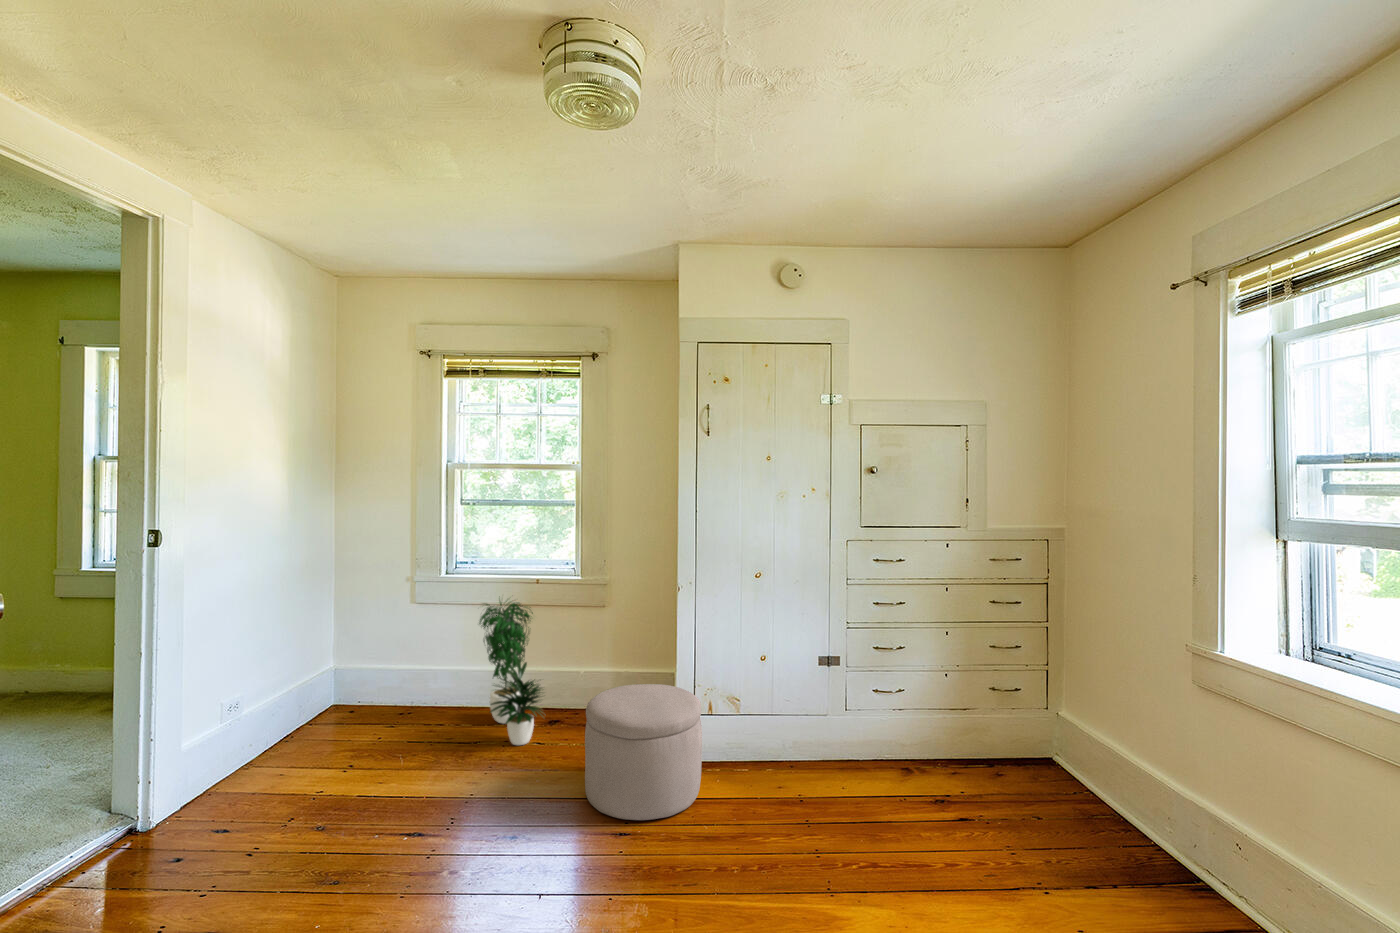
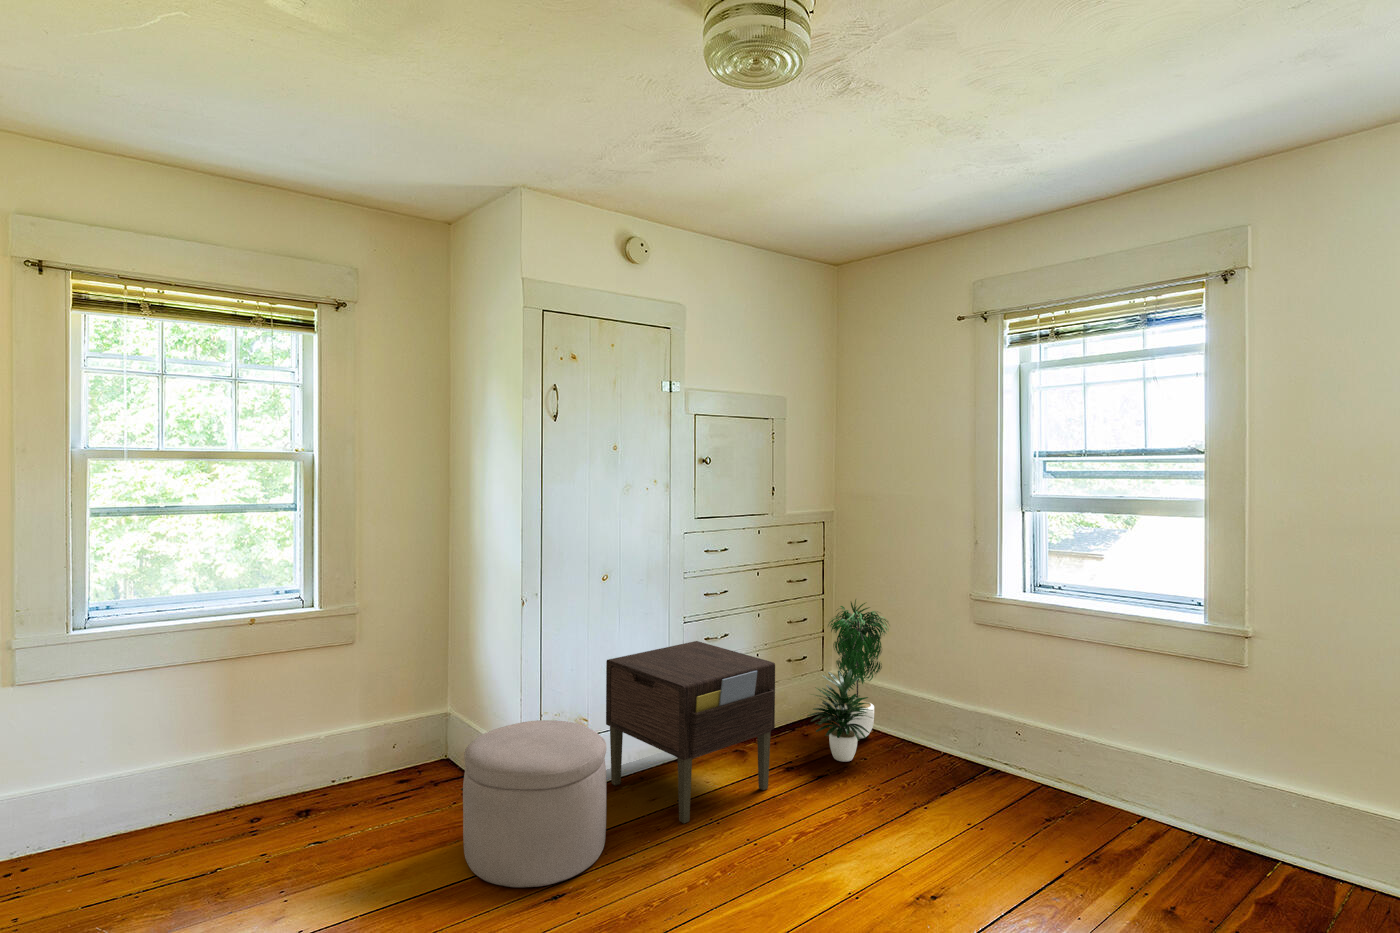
potted plant: present [479,601,544,745] -> present [807,600,888,762]
nightstand: none [754,647,897,813] -> present [606,641,775,823]

